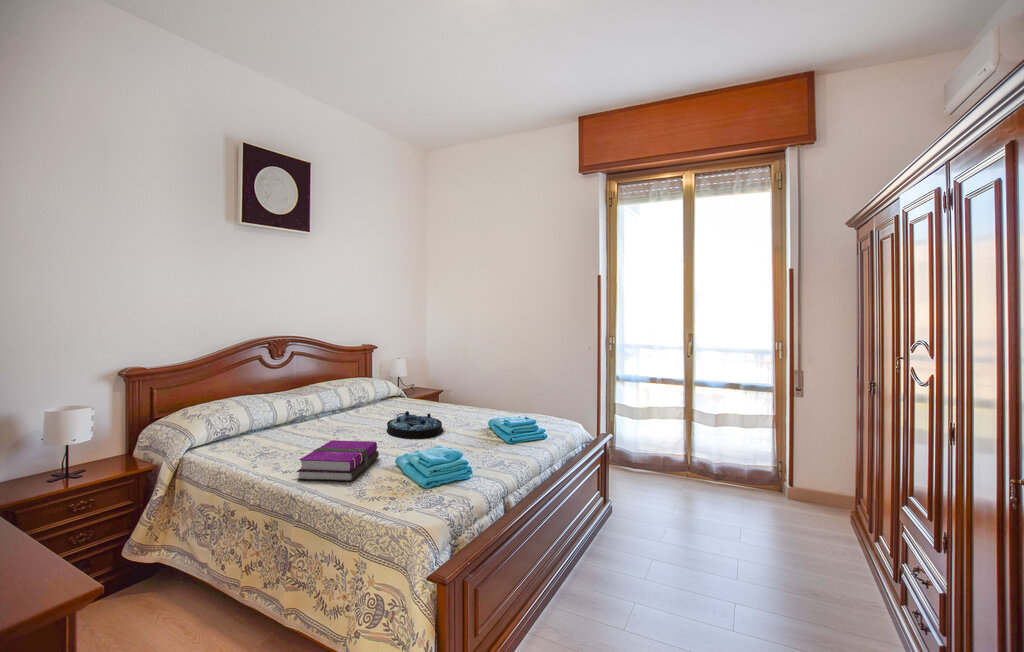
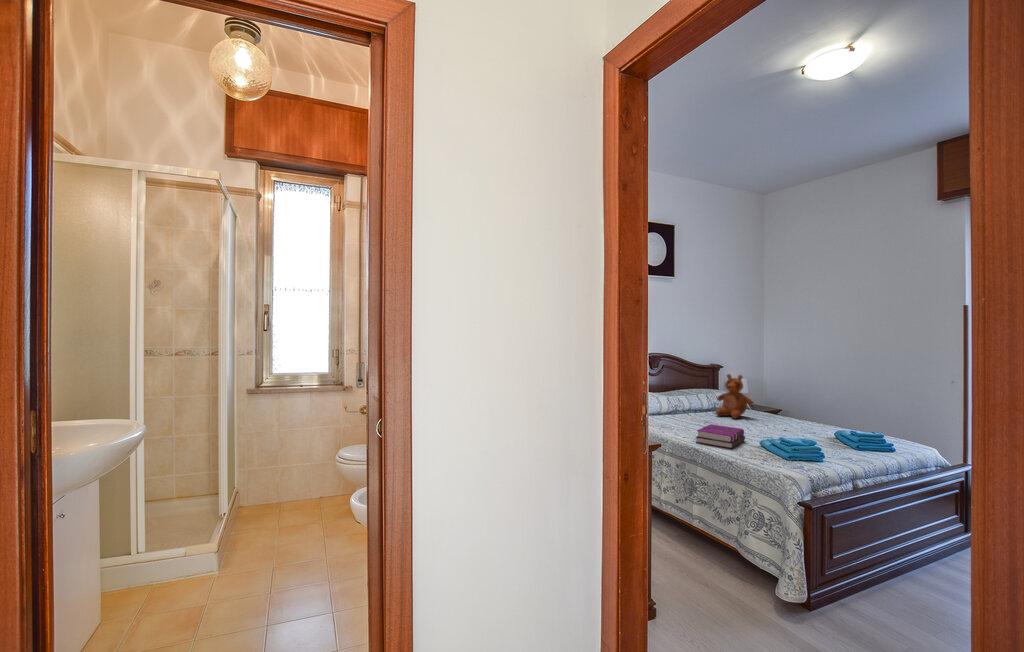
teddy bear: none [357,358,404,417] -> present [715,374,753,418]
serving tray: present [387,411,443,439] -> none [743,415,791,435]

